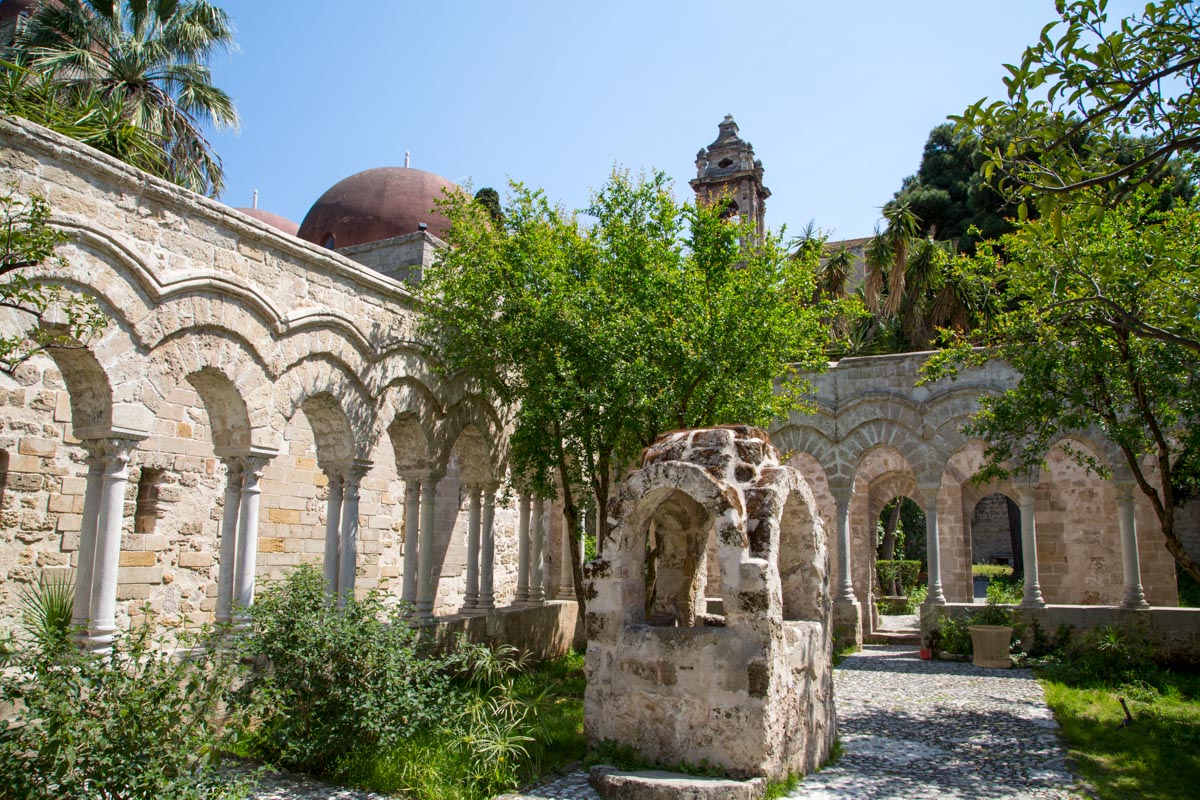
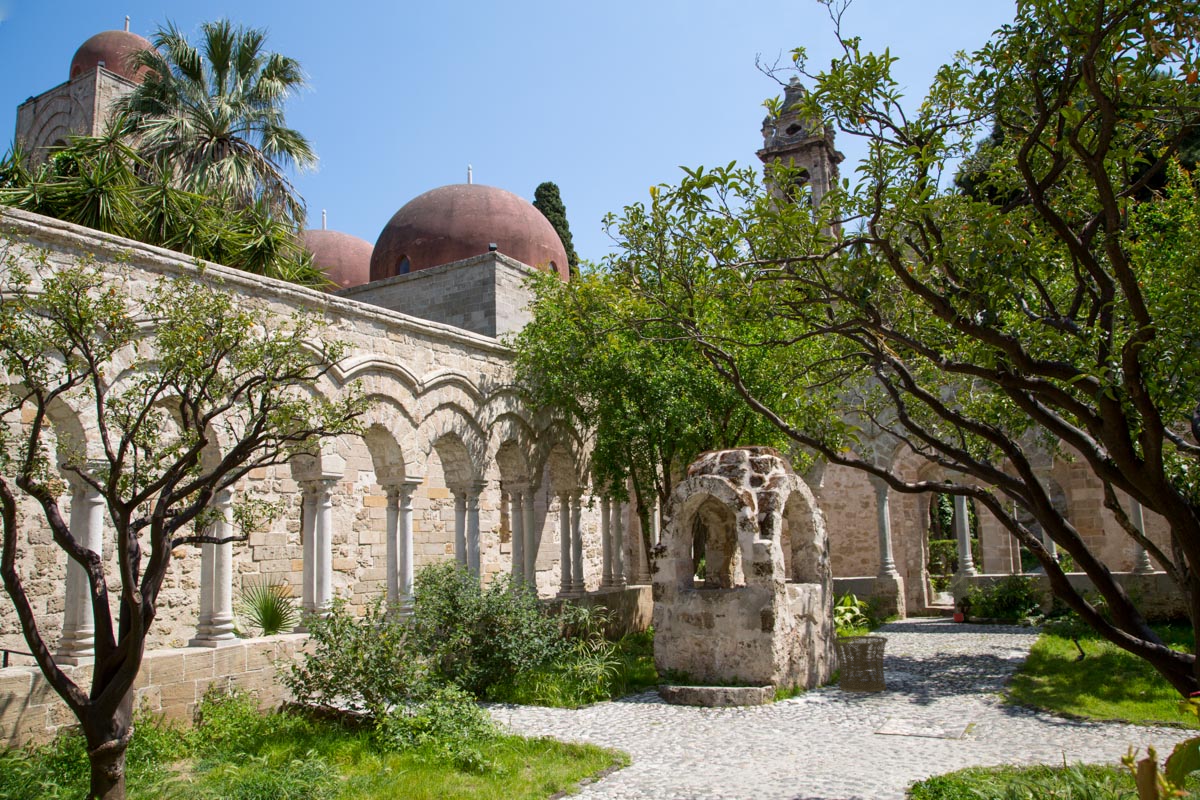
basket: present [968,625,1013,668] -> present [831,636,888,692]

